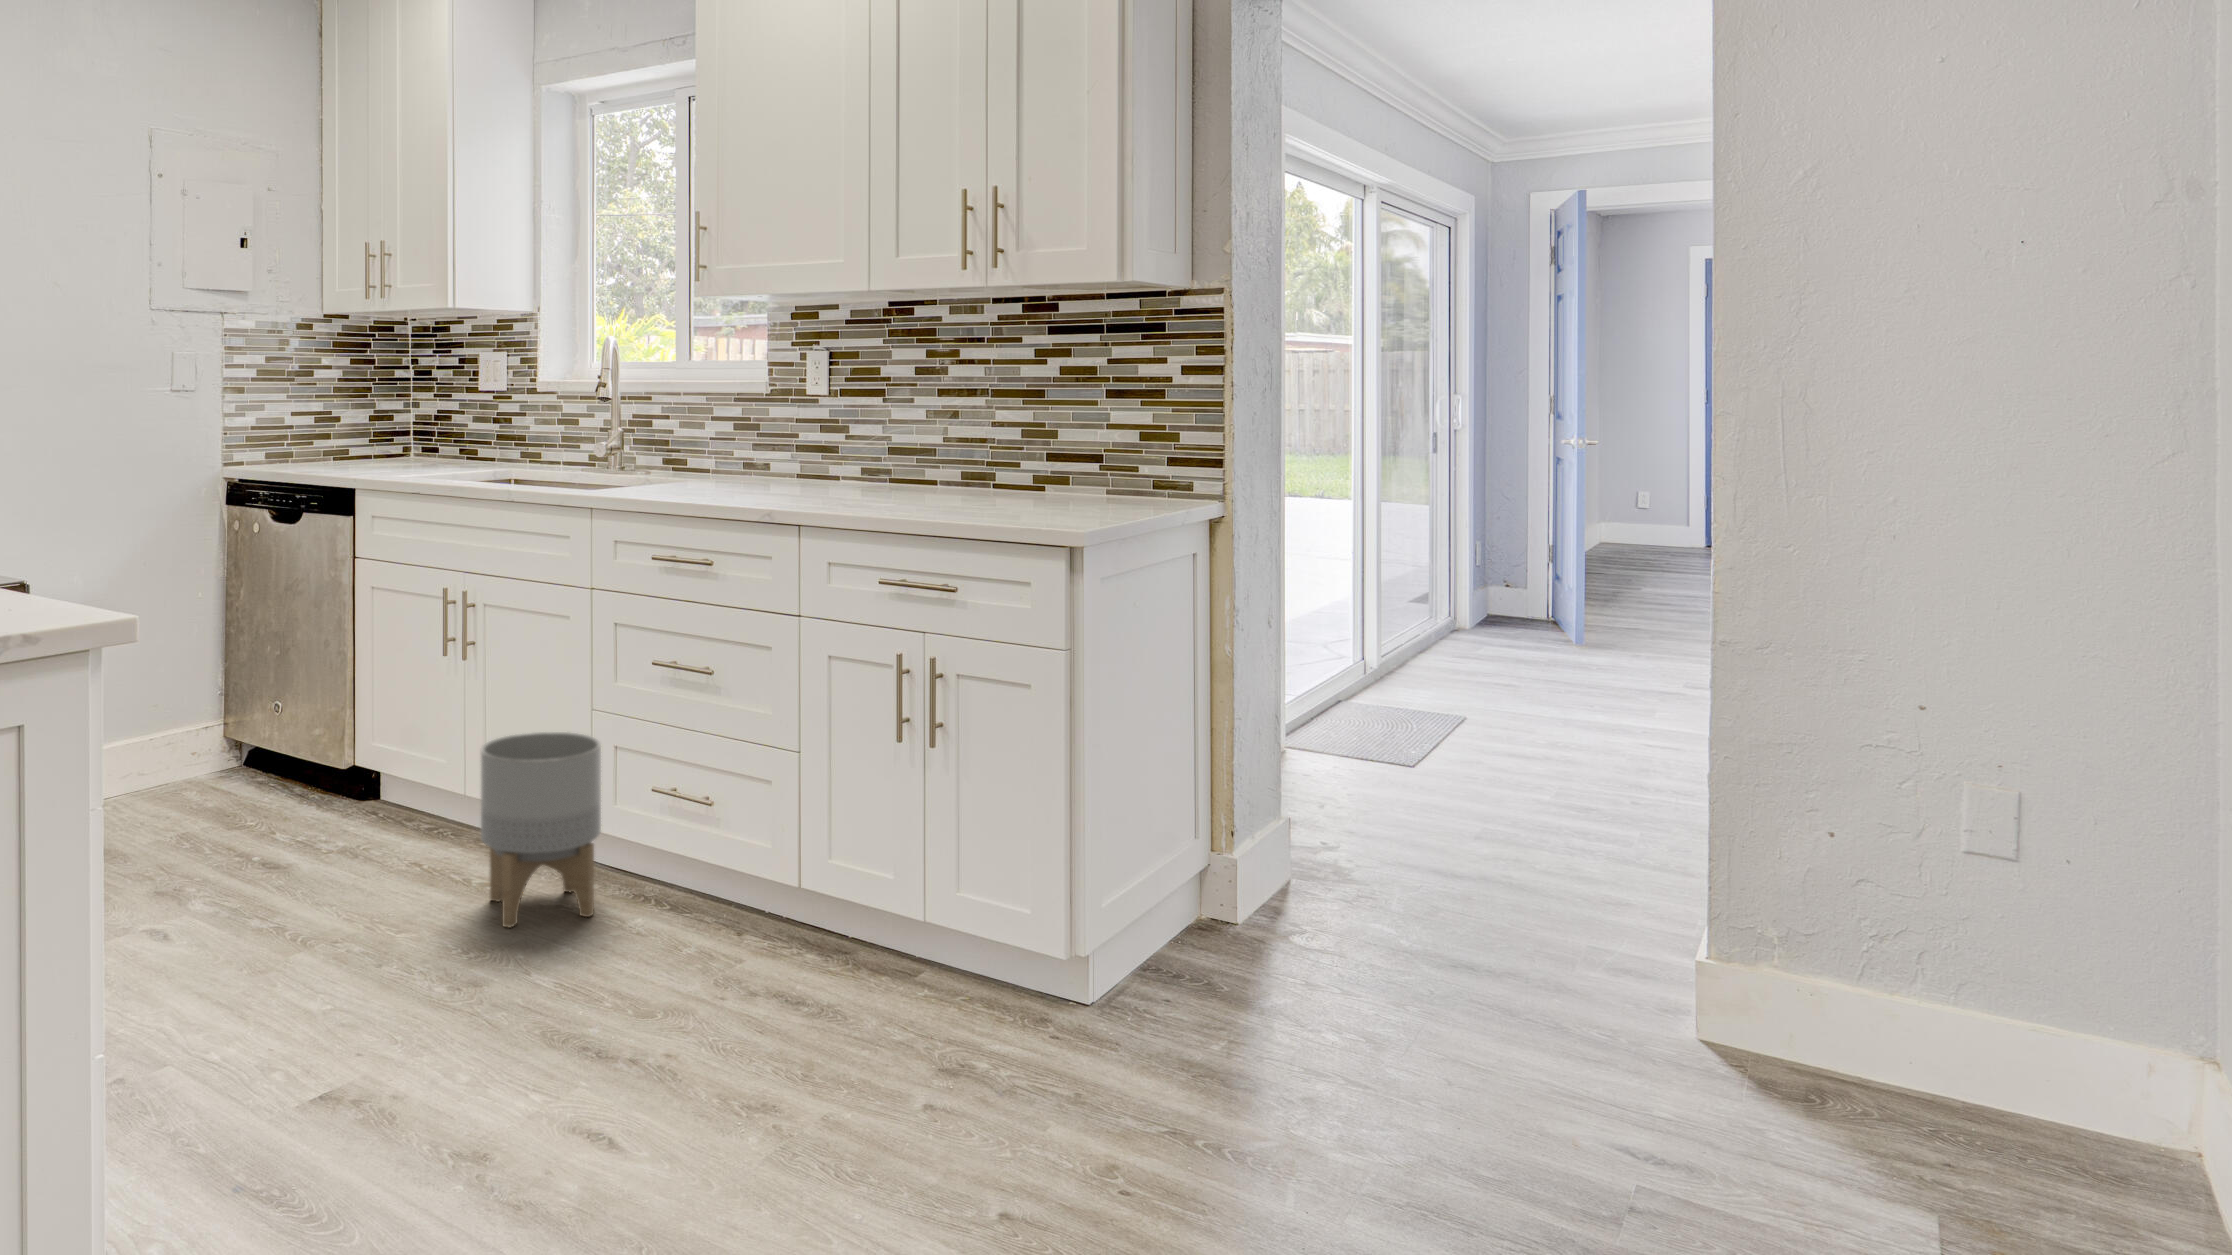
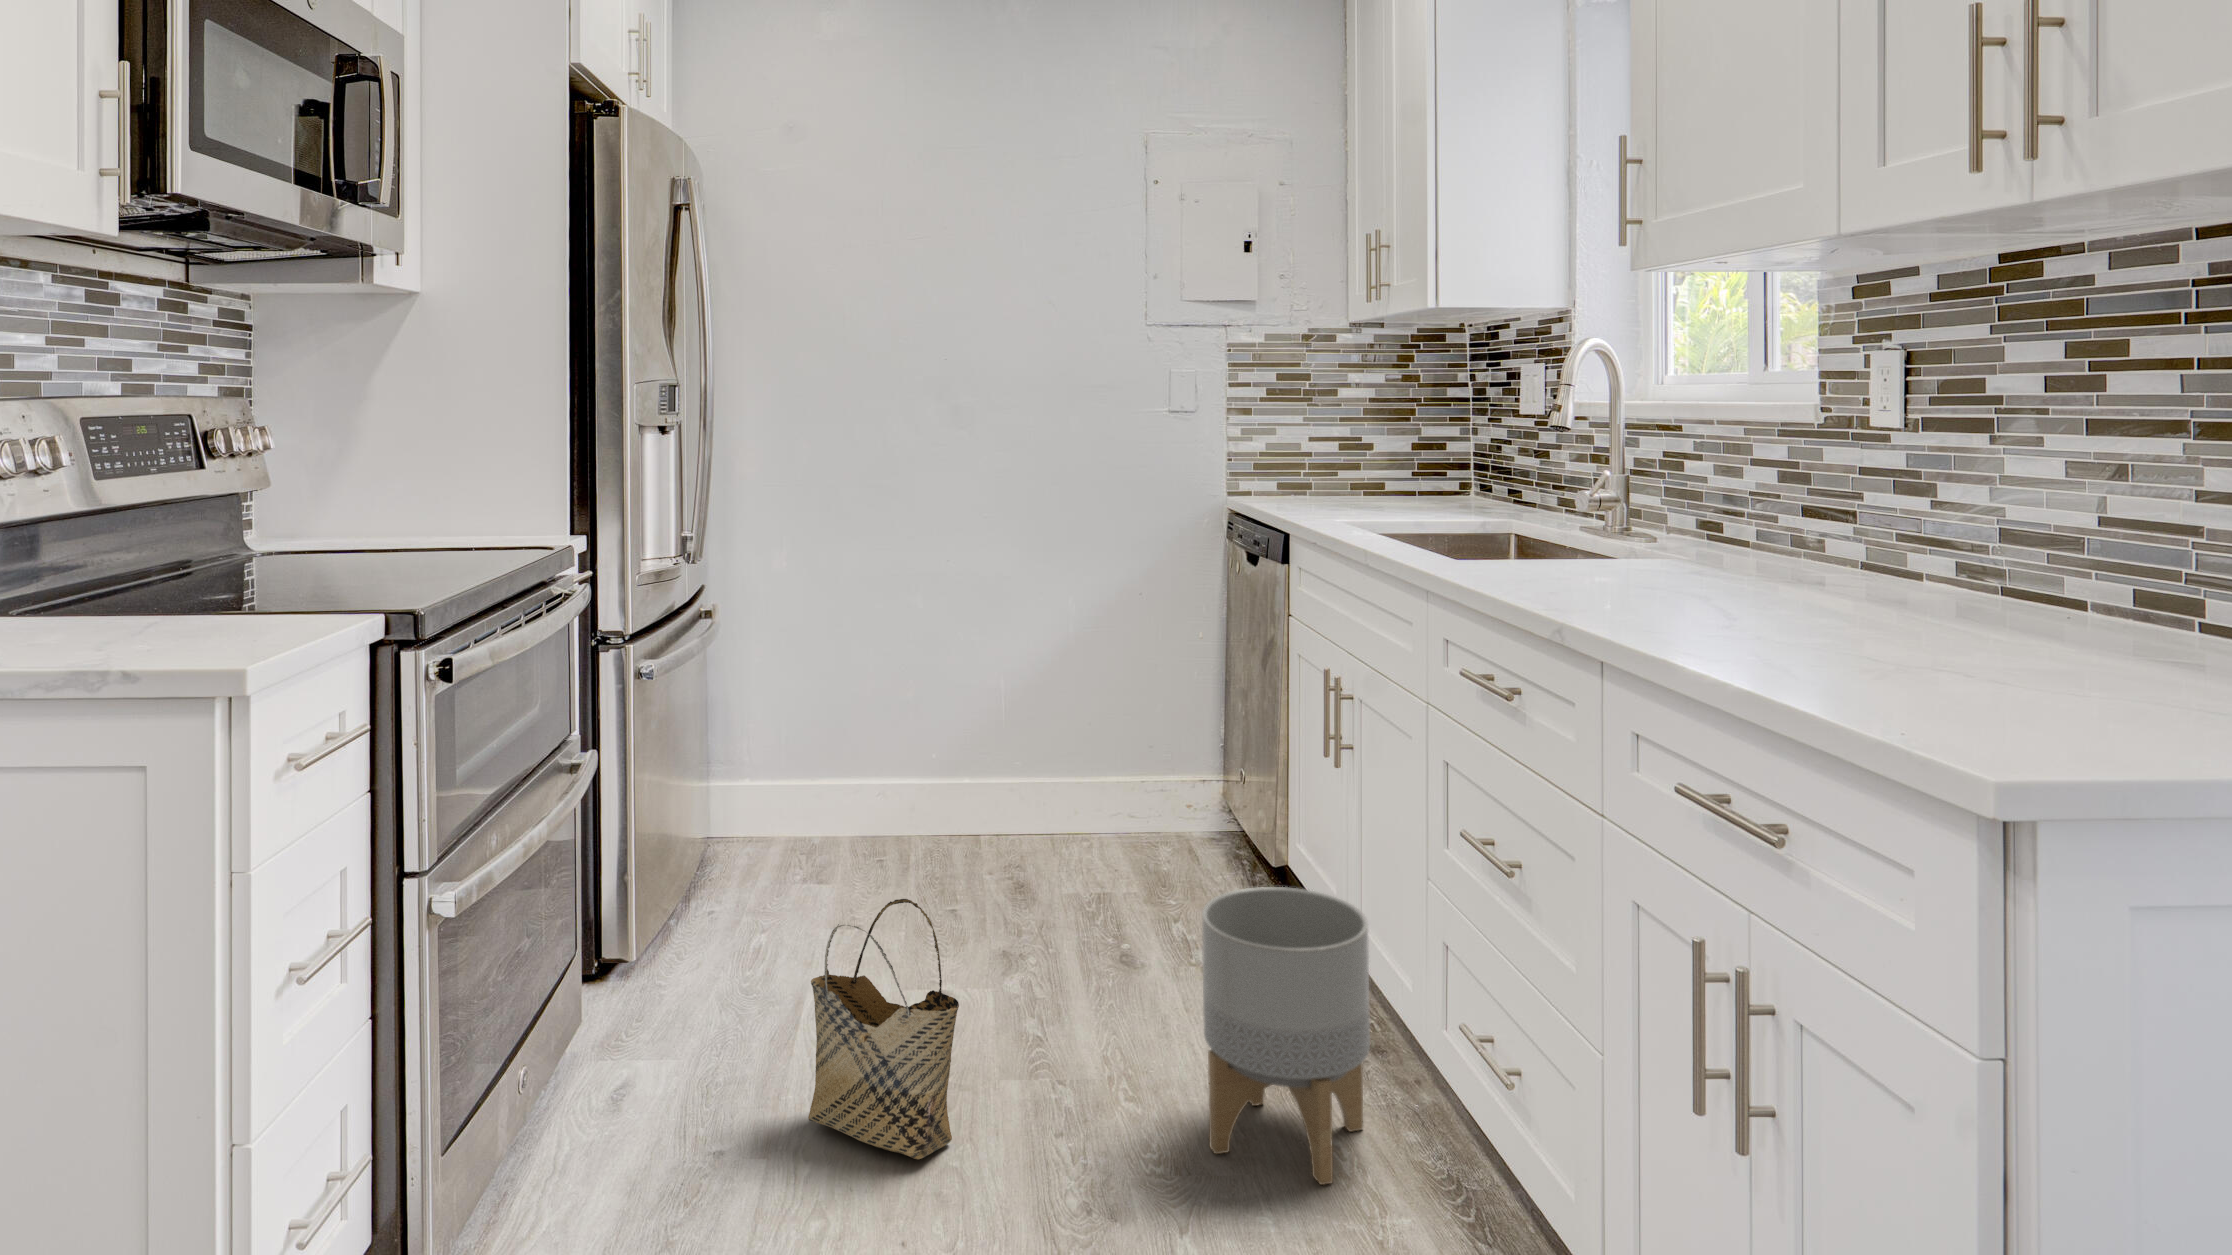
woven basket: none [181,801,335,1016] -> present [808,899,959,1159]

